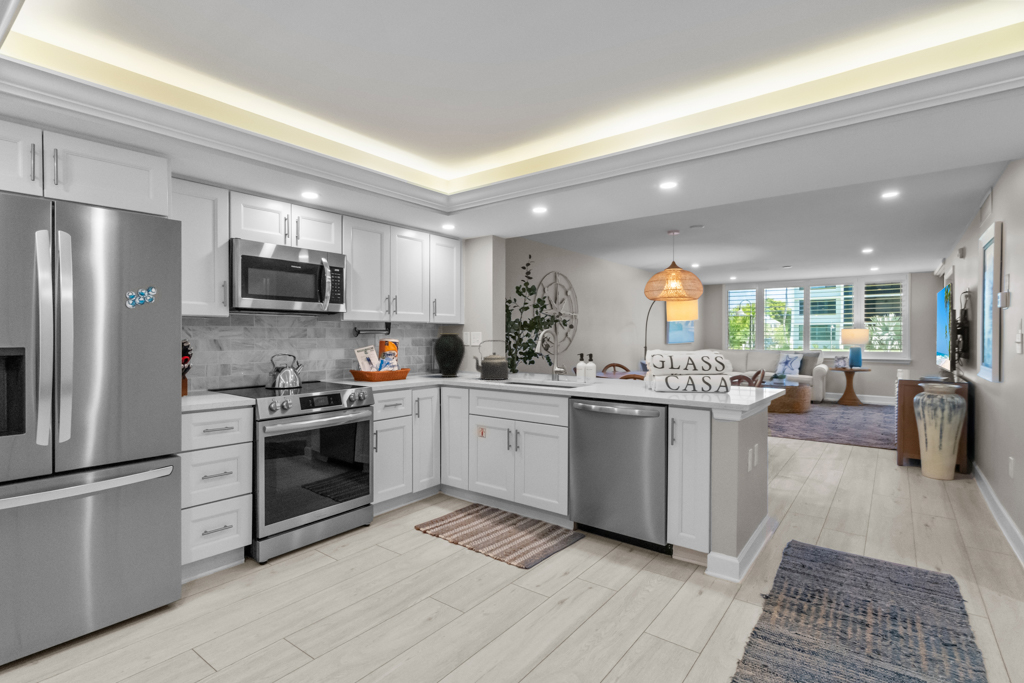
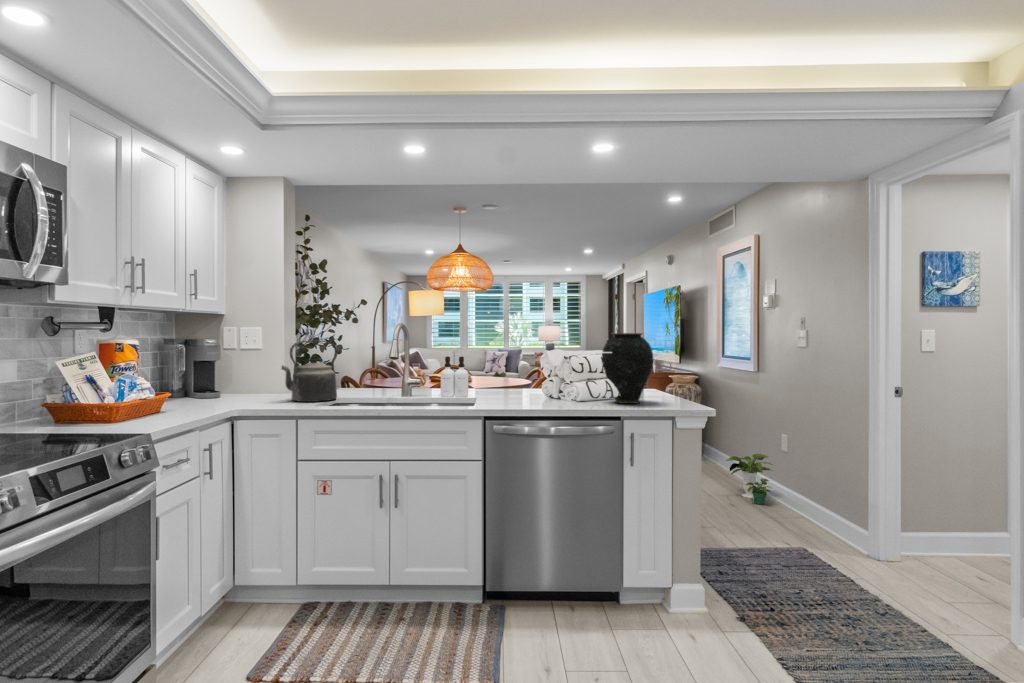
vase: present [434,334,465,377] -> present [602,333,653,404]
potted plant: none [926,474,995,532] -> present [726,454,772,504]

